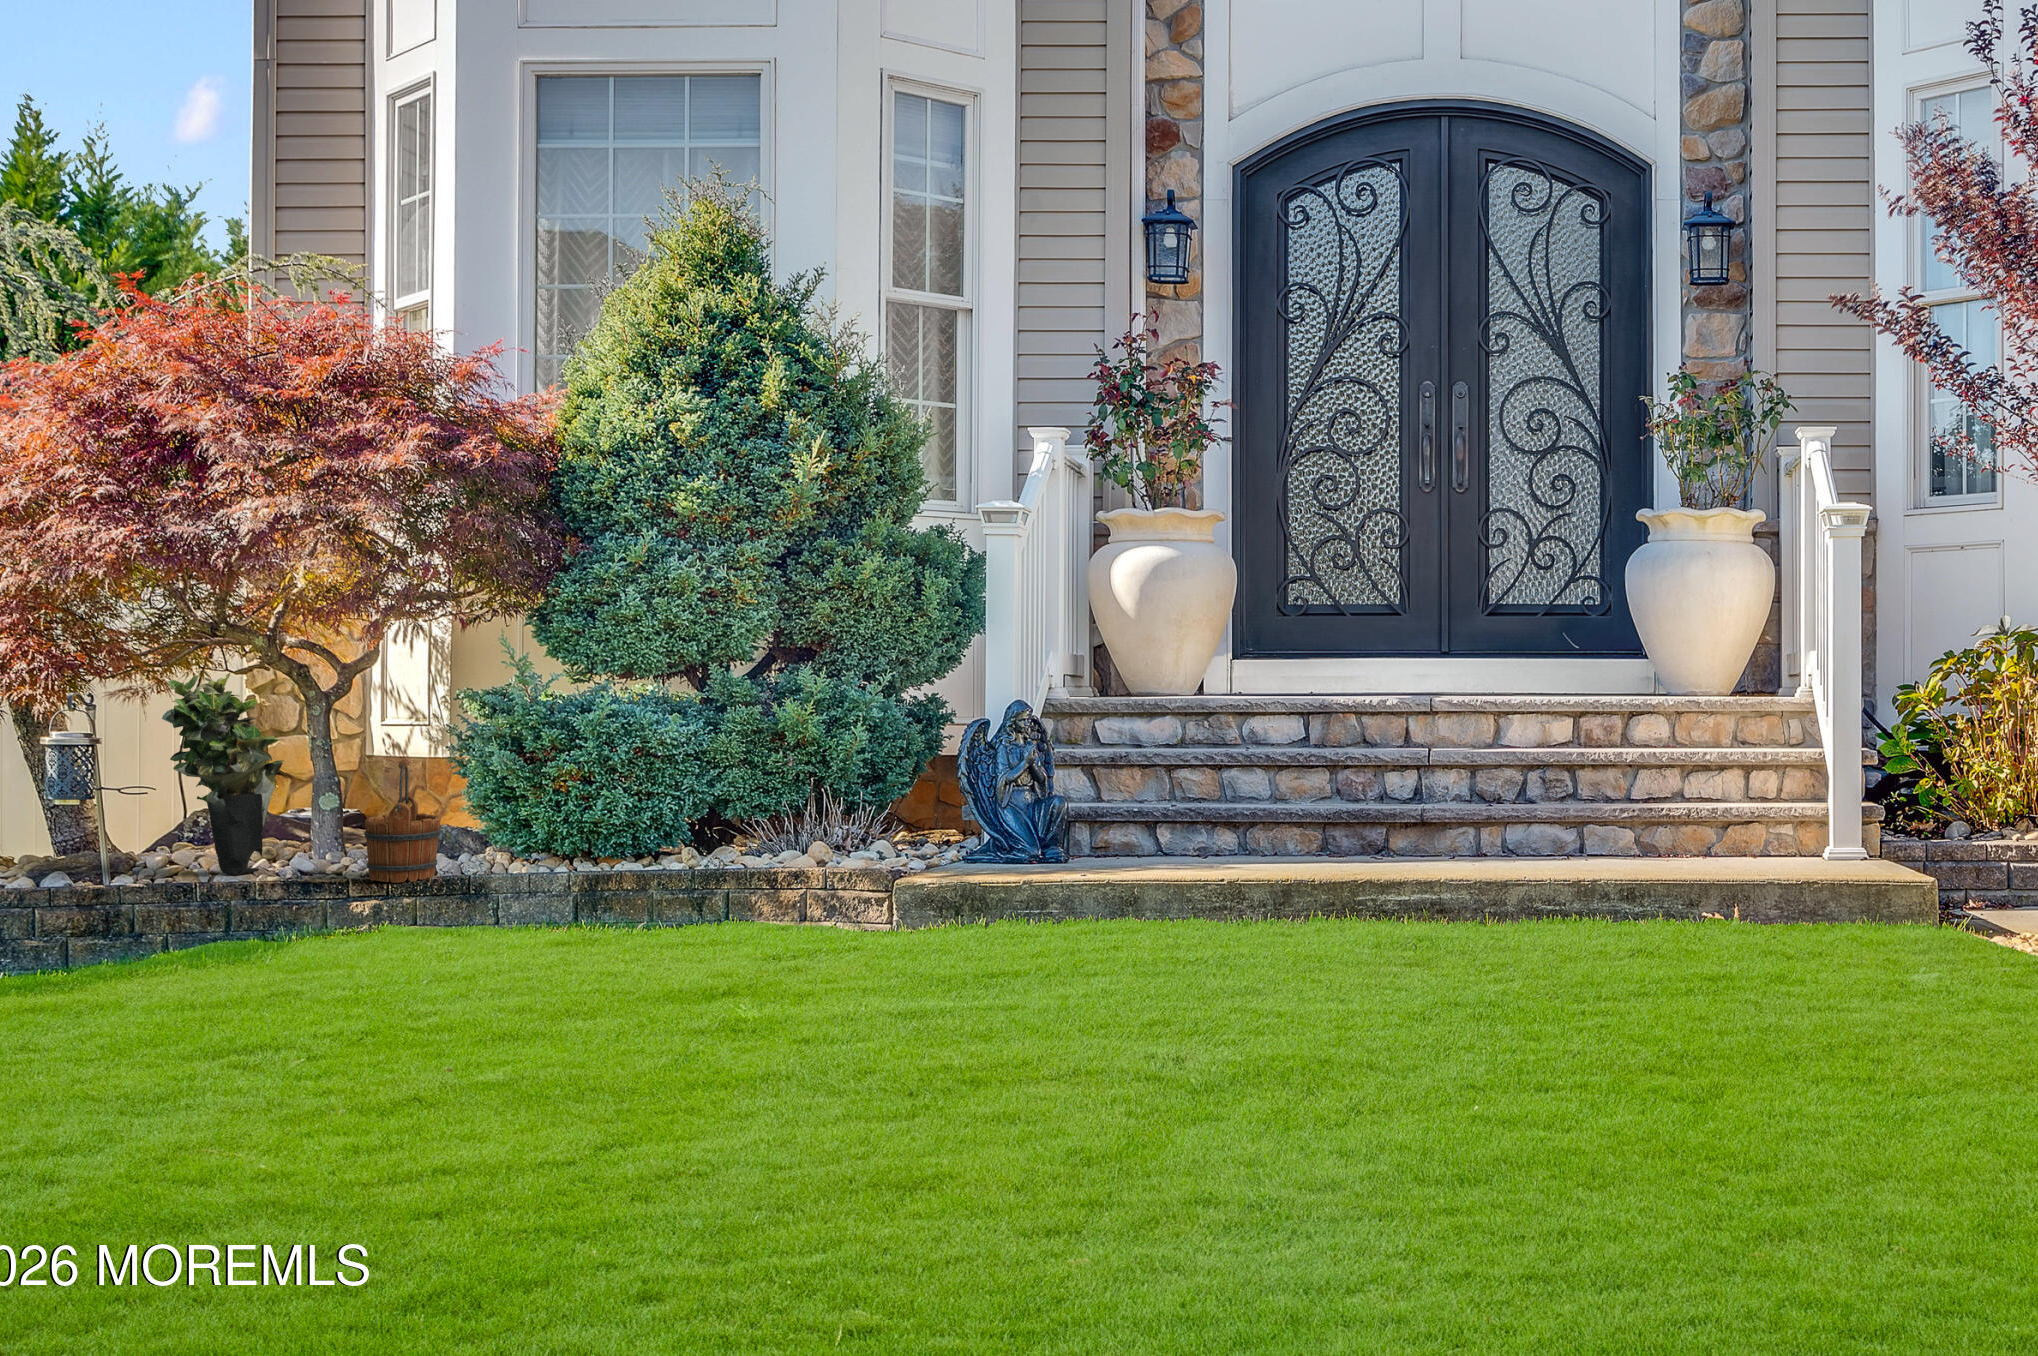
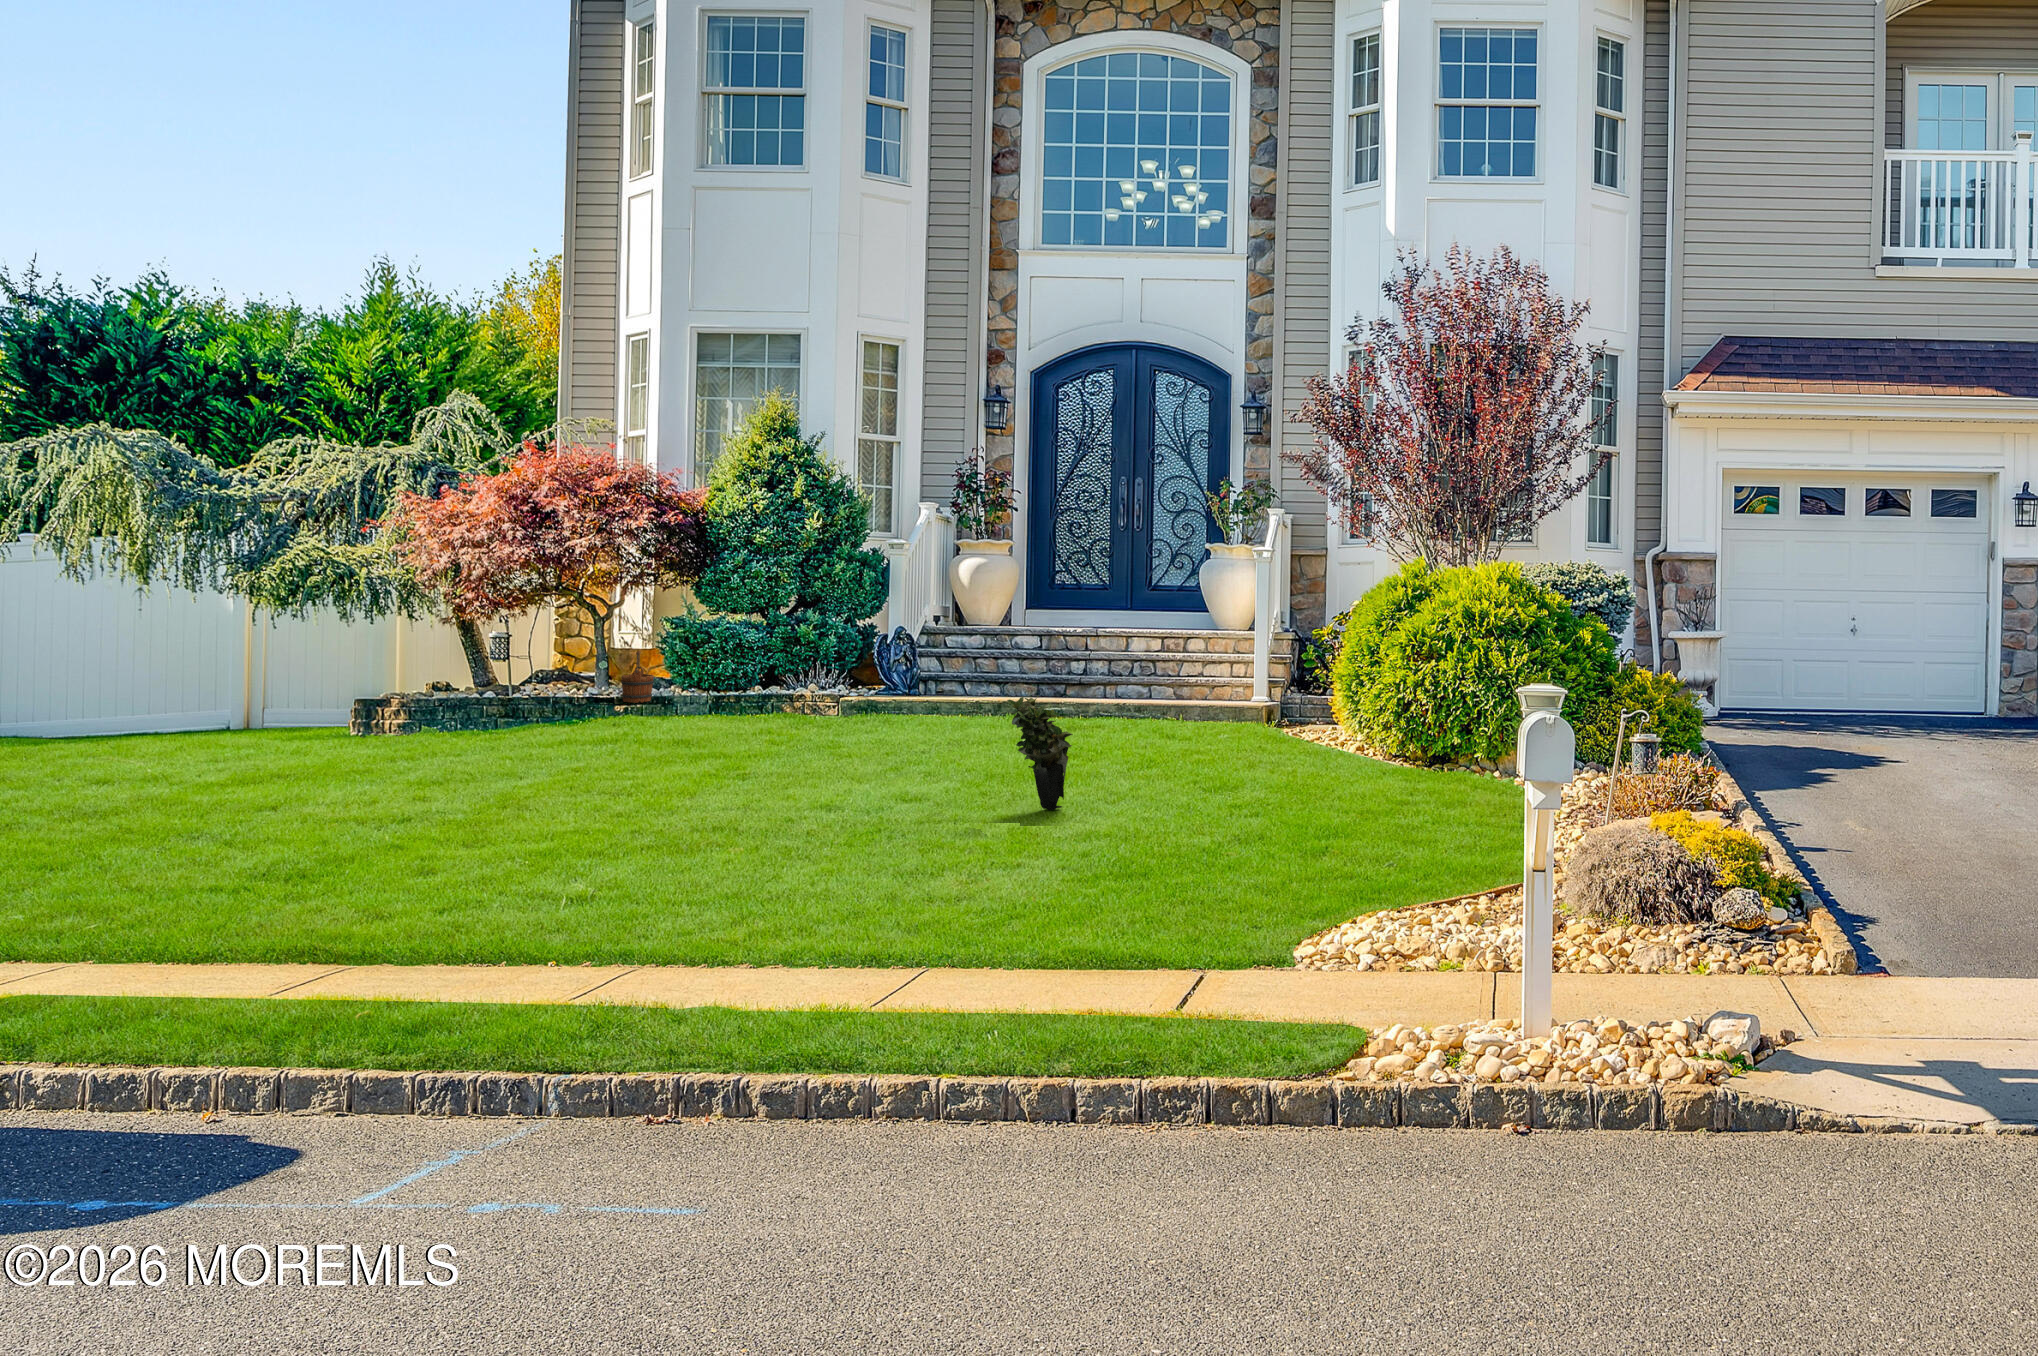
potted plant: present [162,673,284,876] -> present [1007,696,1073,810]

